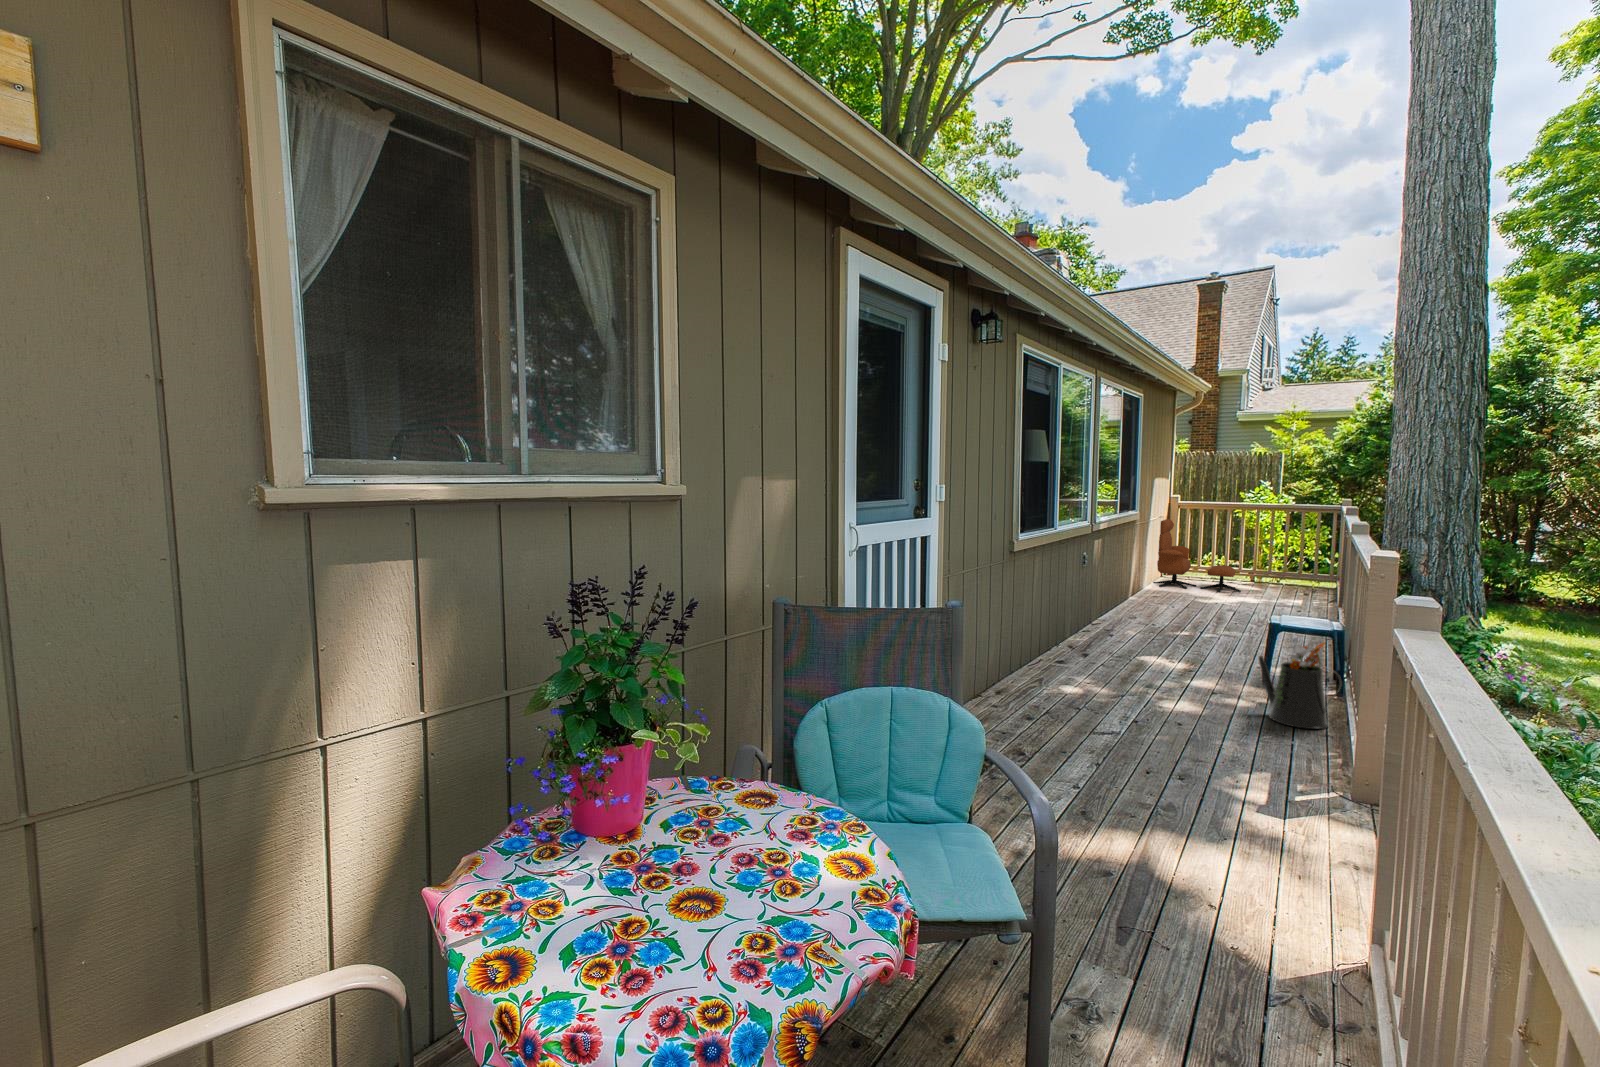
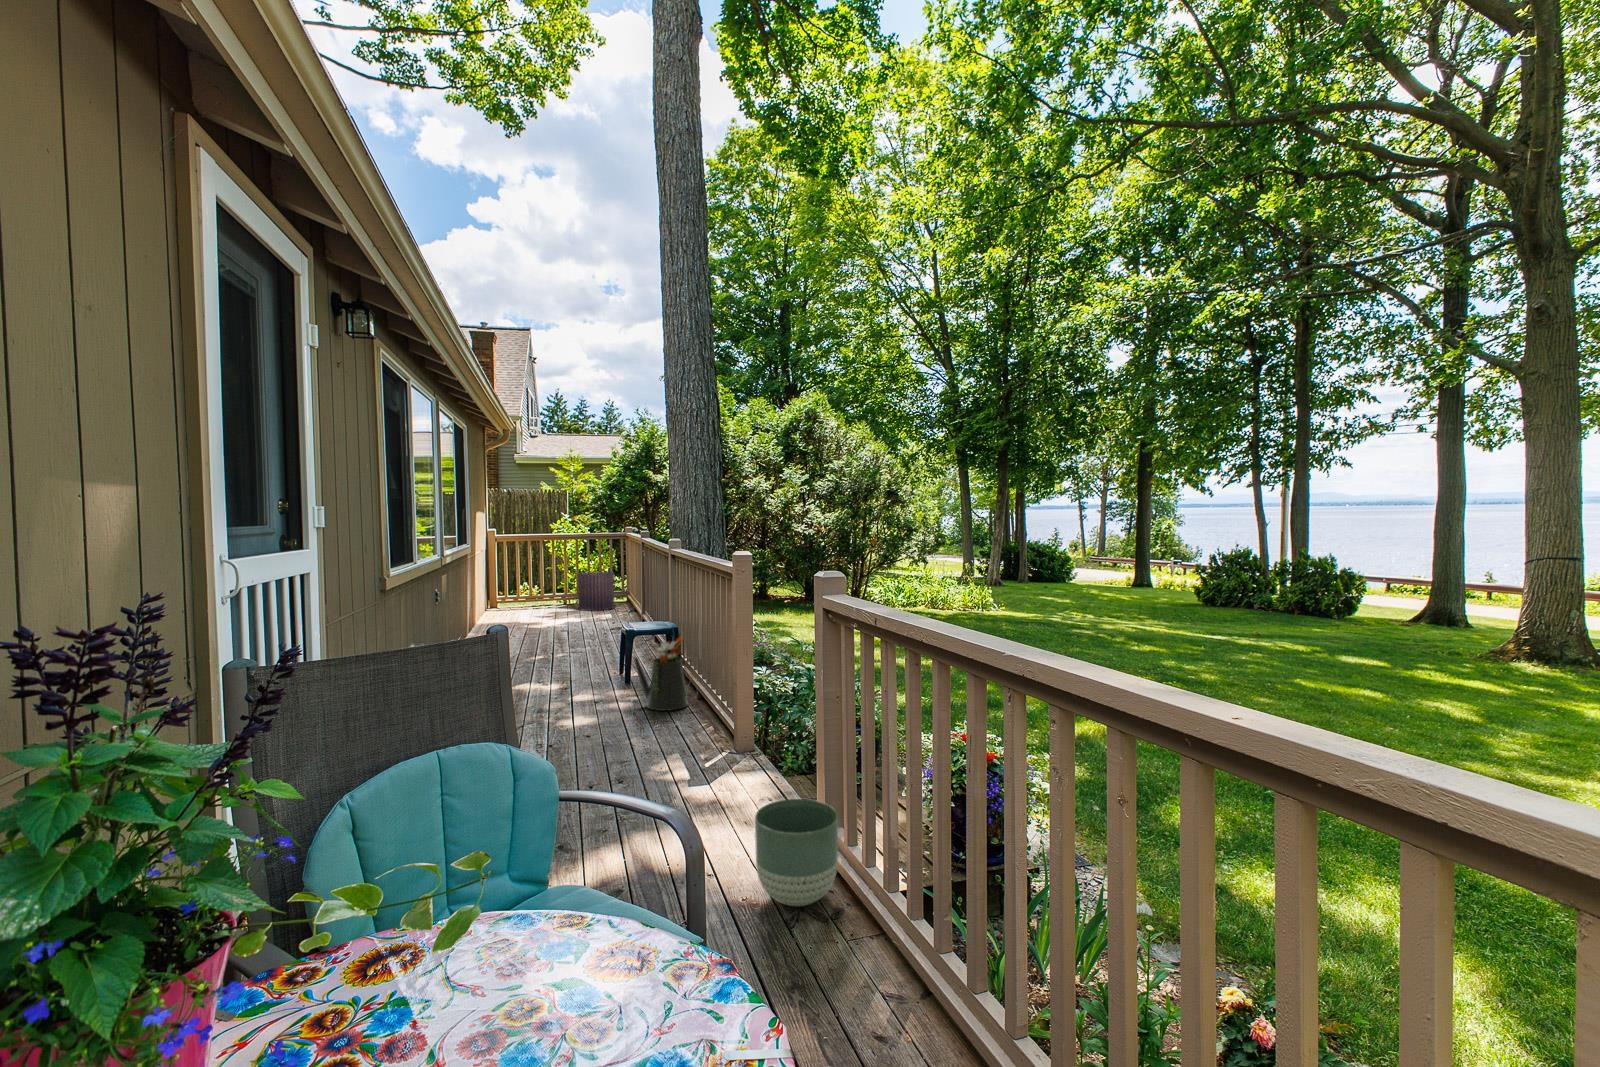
lounge chair: present [1153,519,1241,592] -> none [481,551,560,617]
pouf: none [1265,550,1317,597] -> present [577,572,615,611]
planter: none [1245,856,1369,994] -> present [755,799,838,906]

